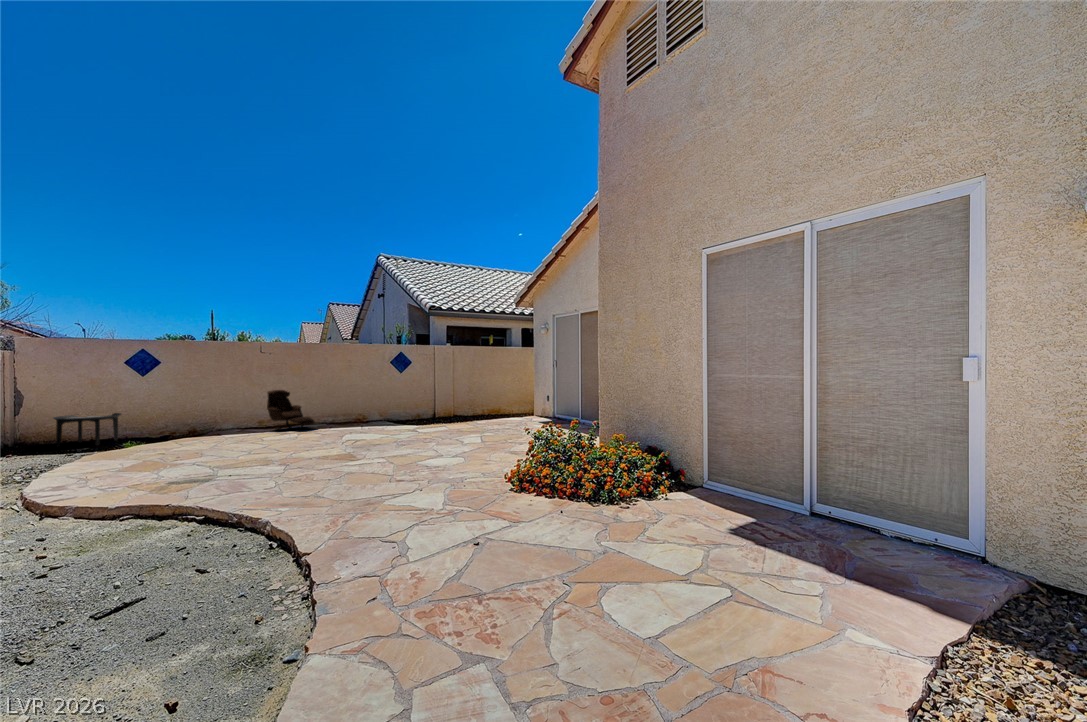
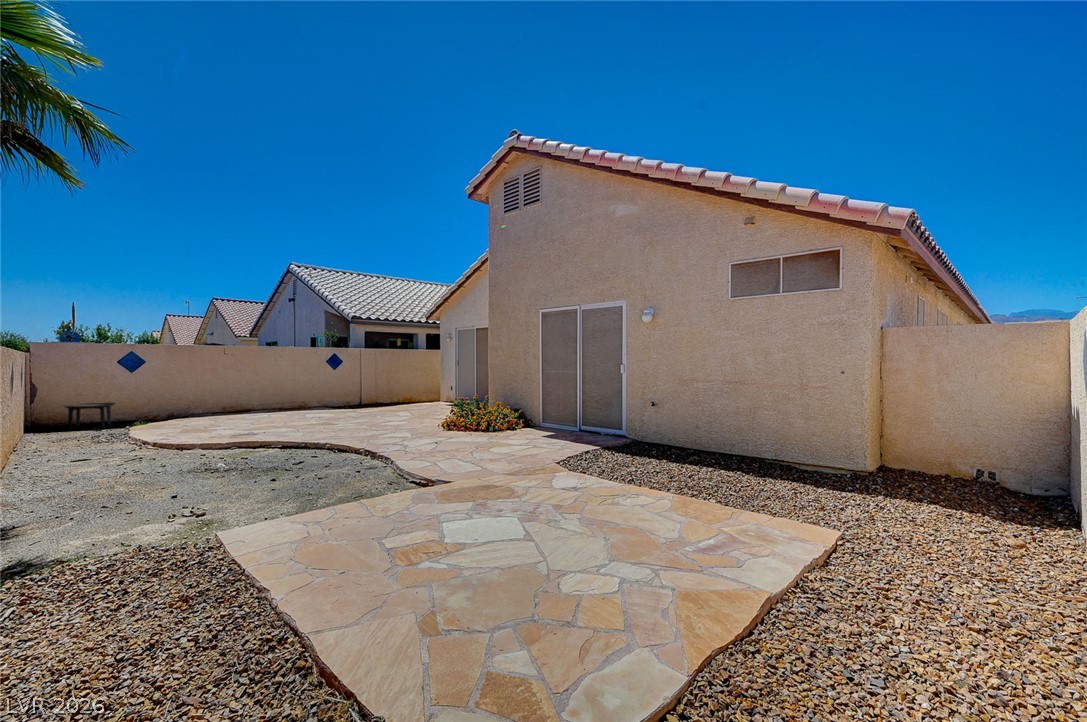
lounge chair: present [267,390,314,430] -> none [230,384,271,415]

